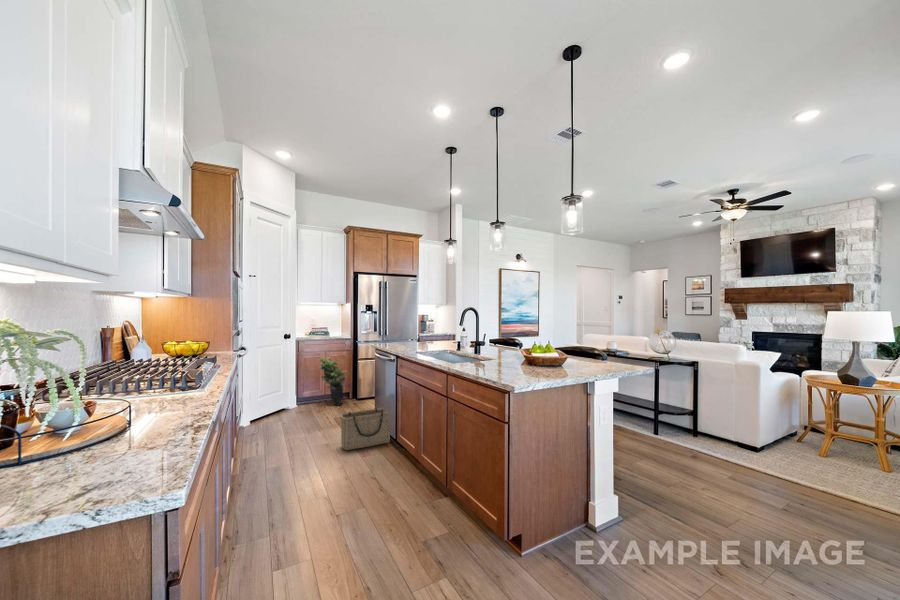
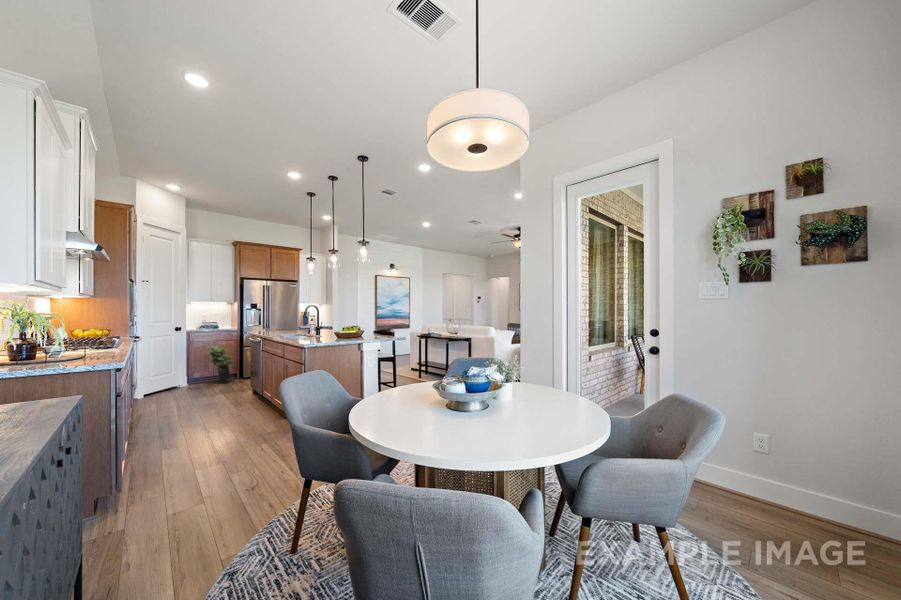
basket: present [340,408,390,450] -> none [216,377,258,407]

